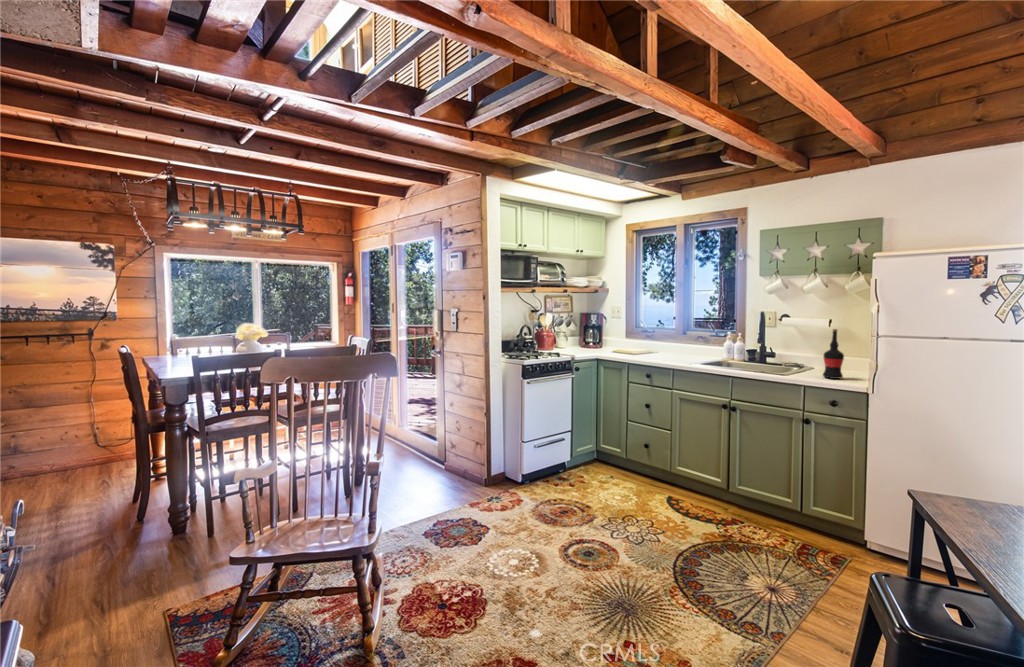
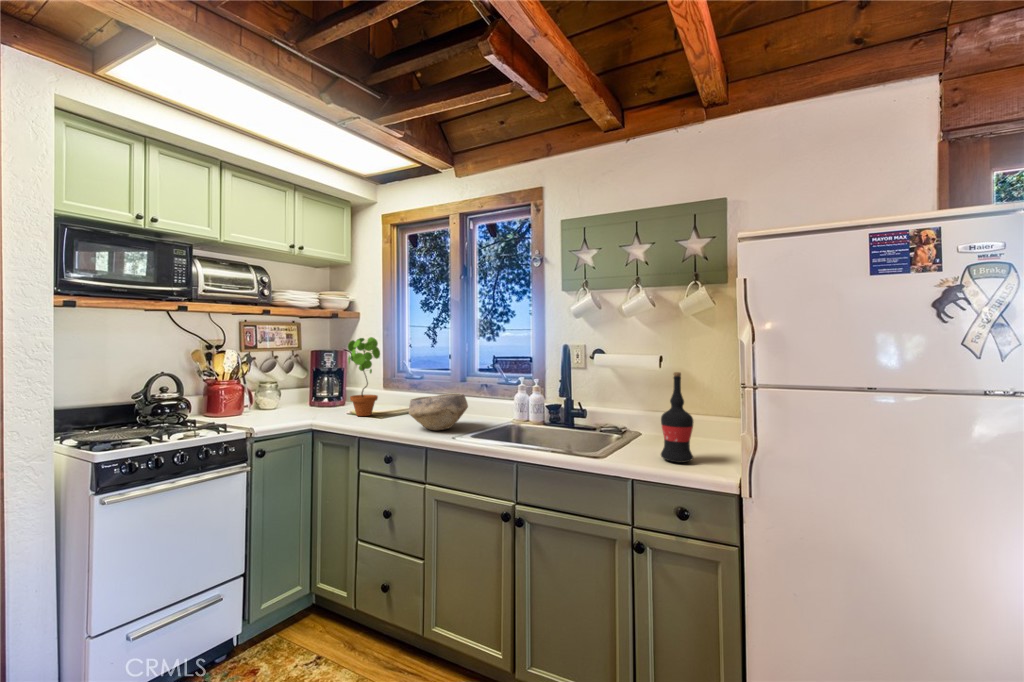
potted plant: none [616,306,636,353] -> present [348,337,380,416]
bowl: none [661,341,697,361] -> present [409,393,468,430]

